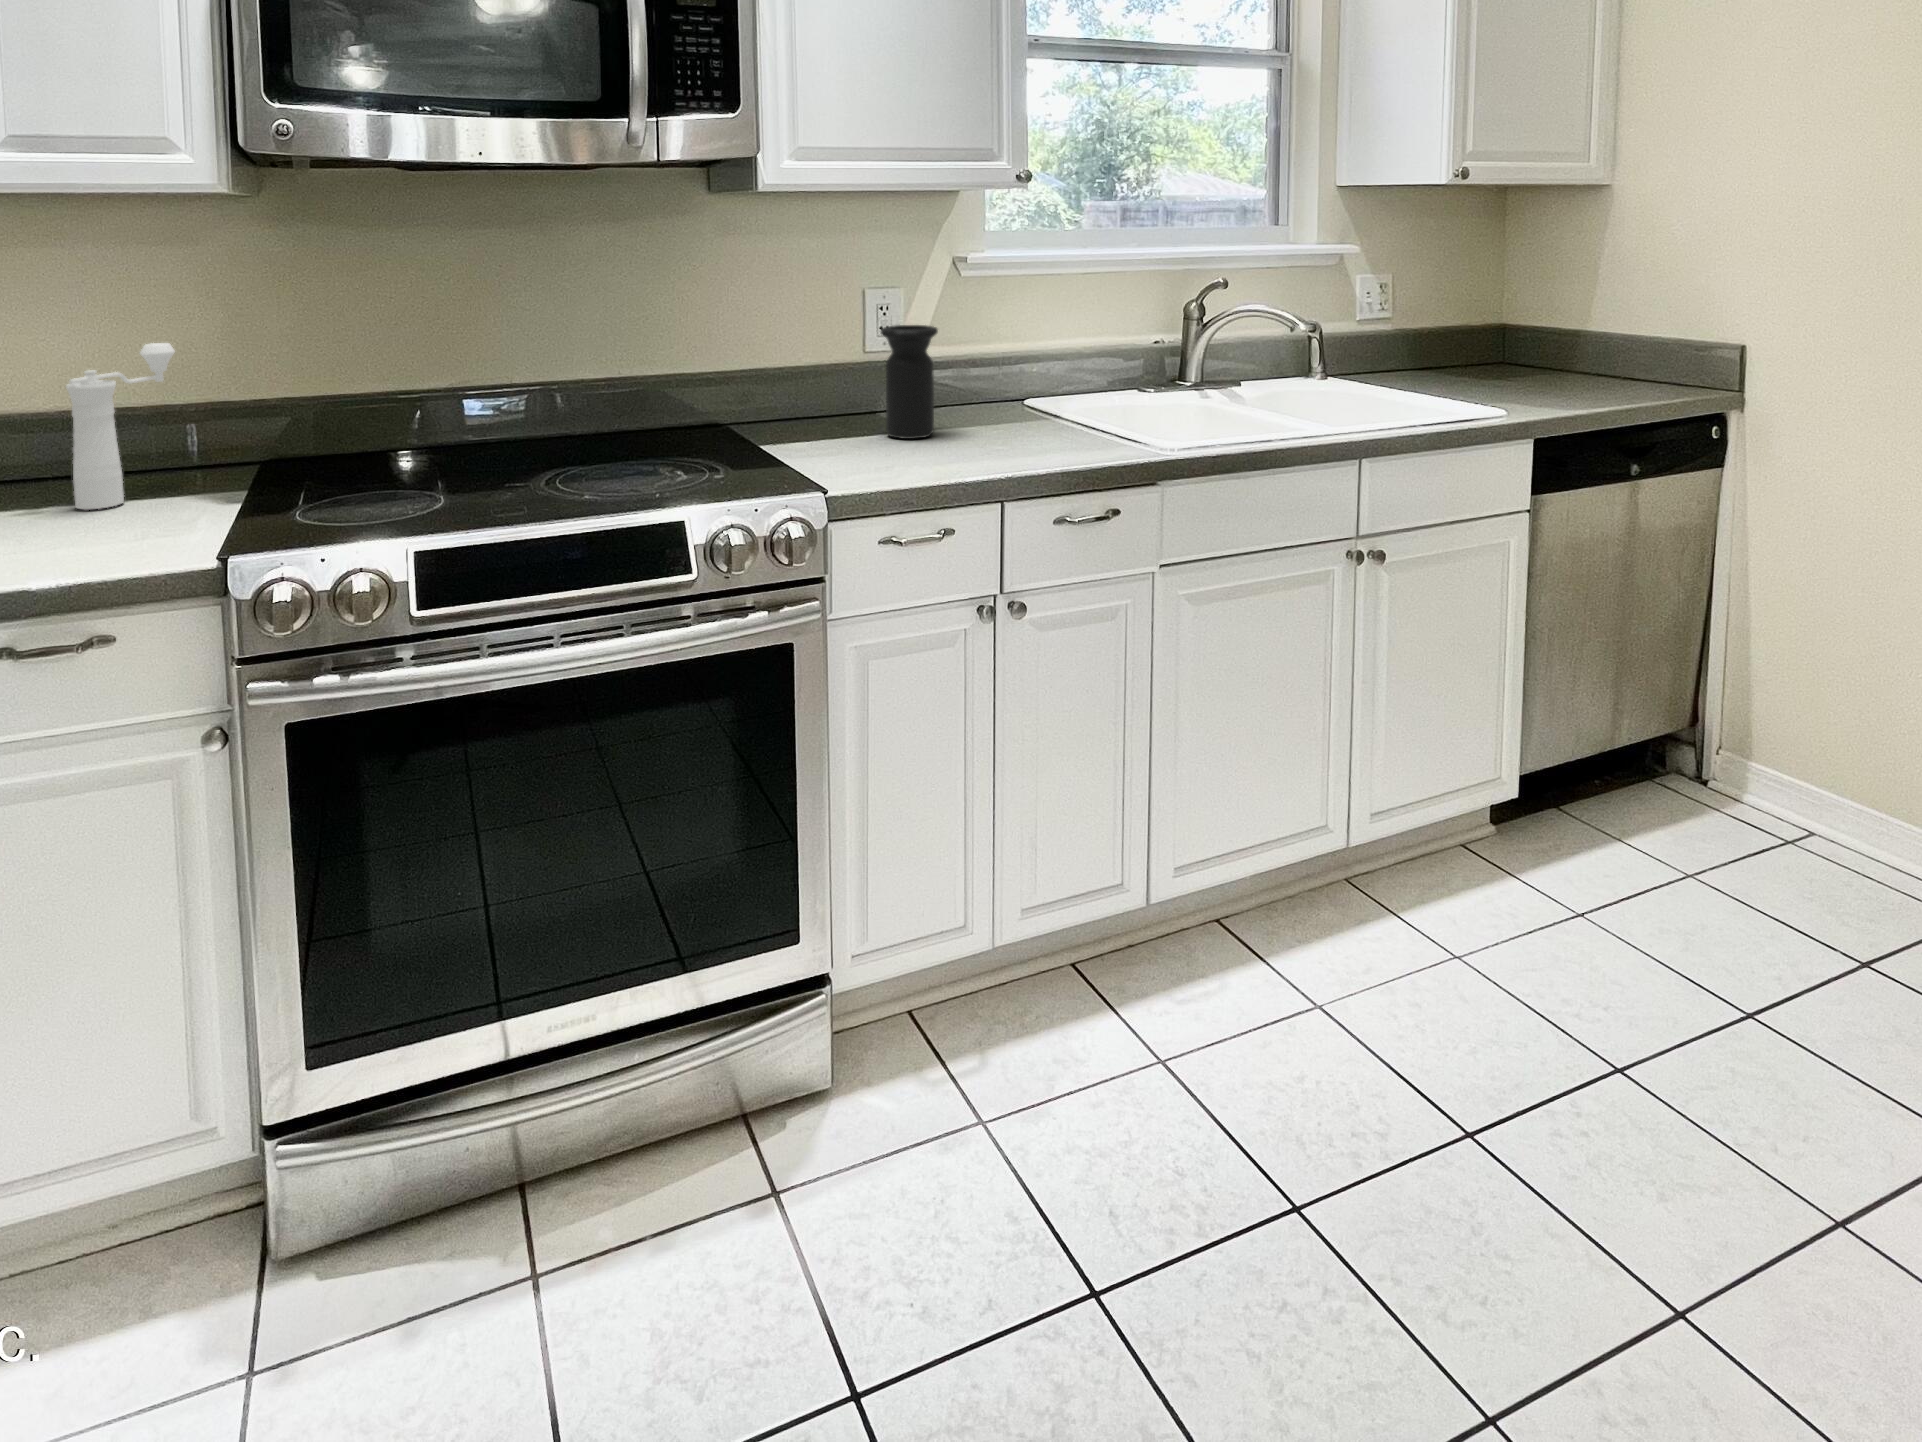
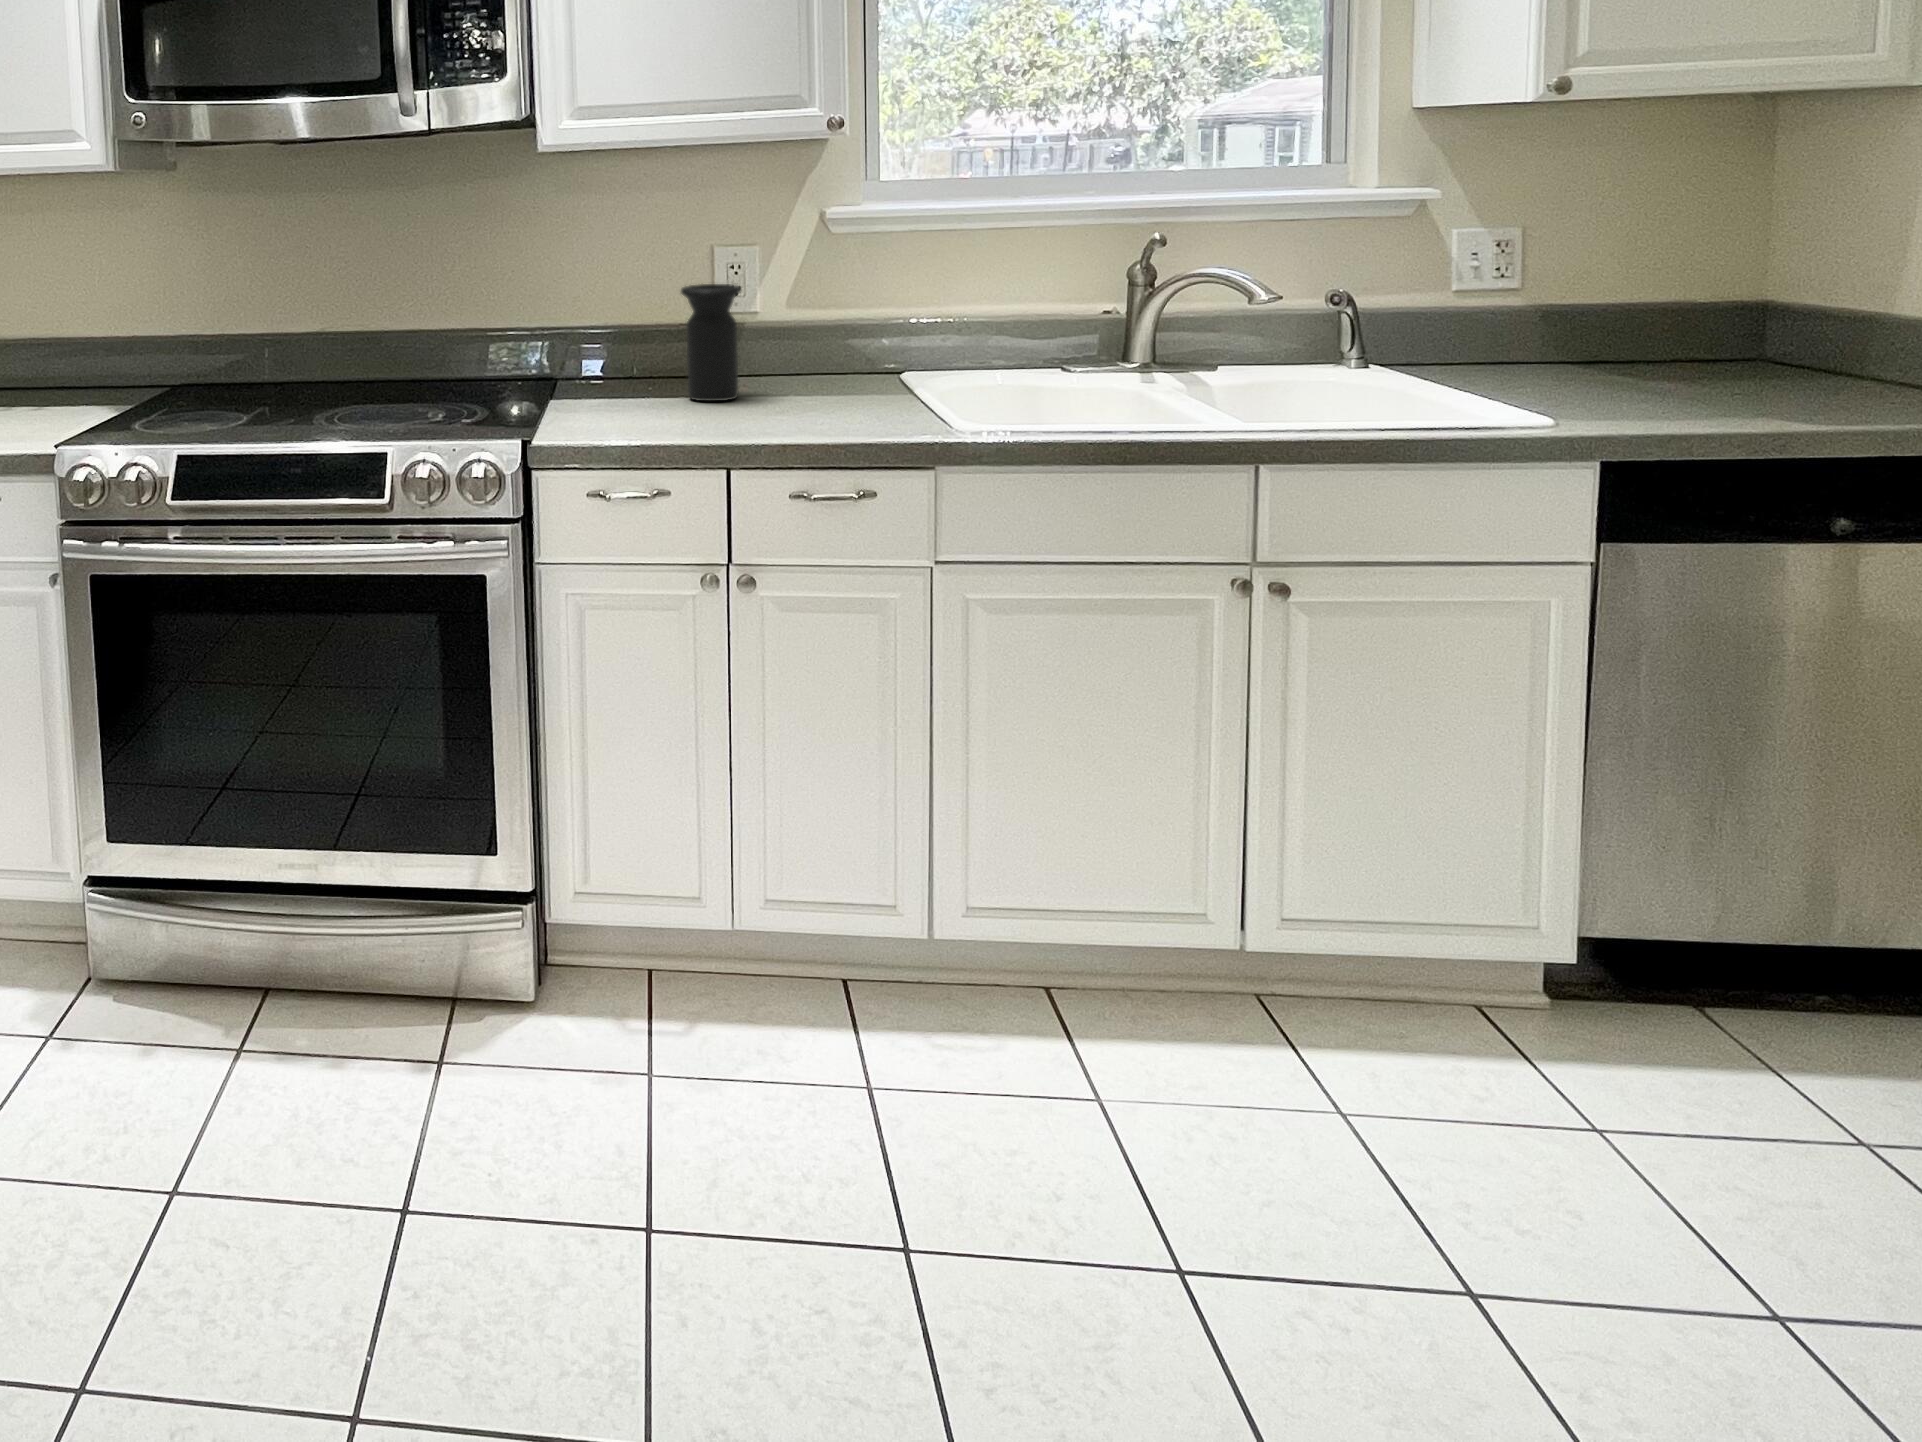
pepper mill: present [66,343,175,510] -> none [24,287,105,409]

